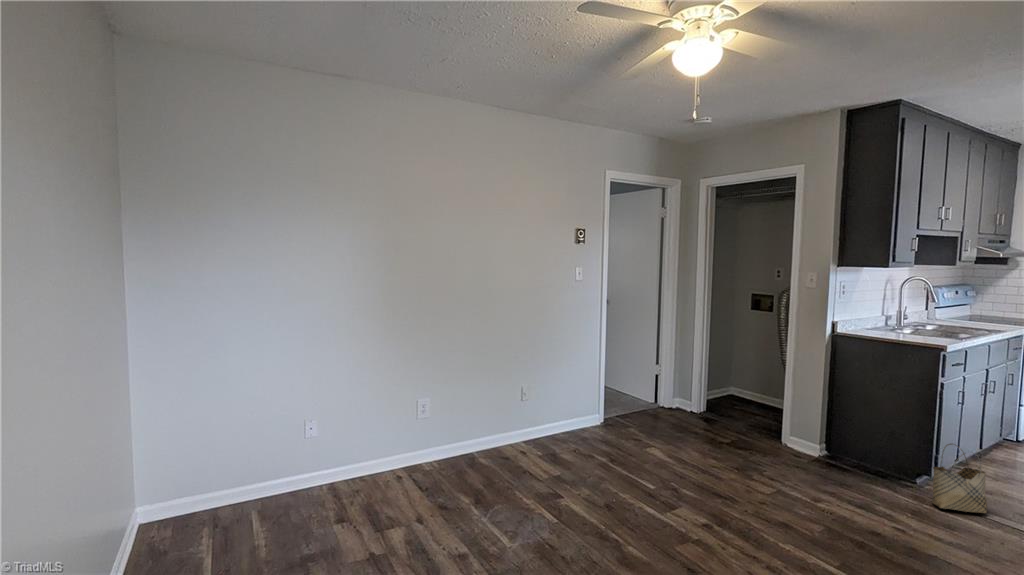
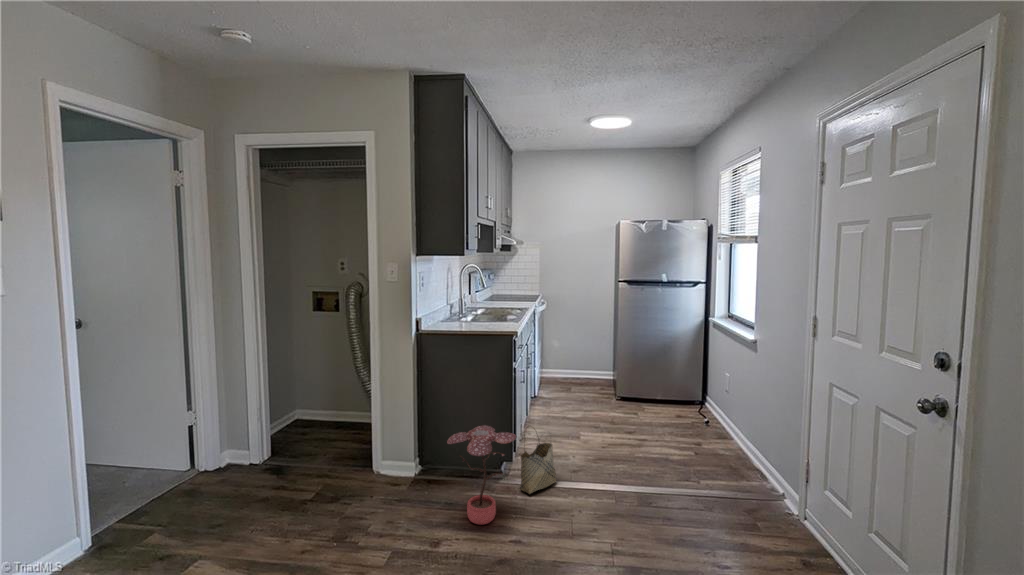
potted plant: none [840,421,918,508] -> present [447,425,516,524]

